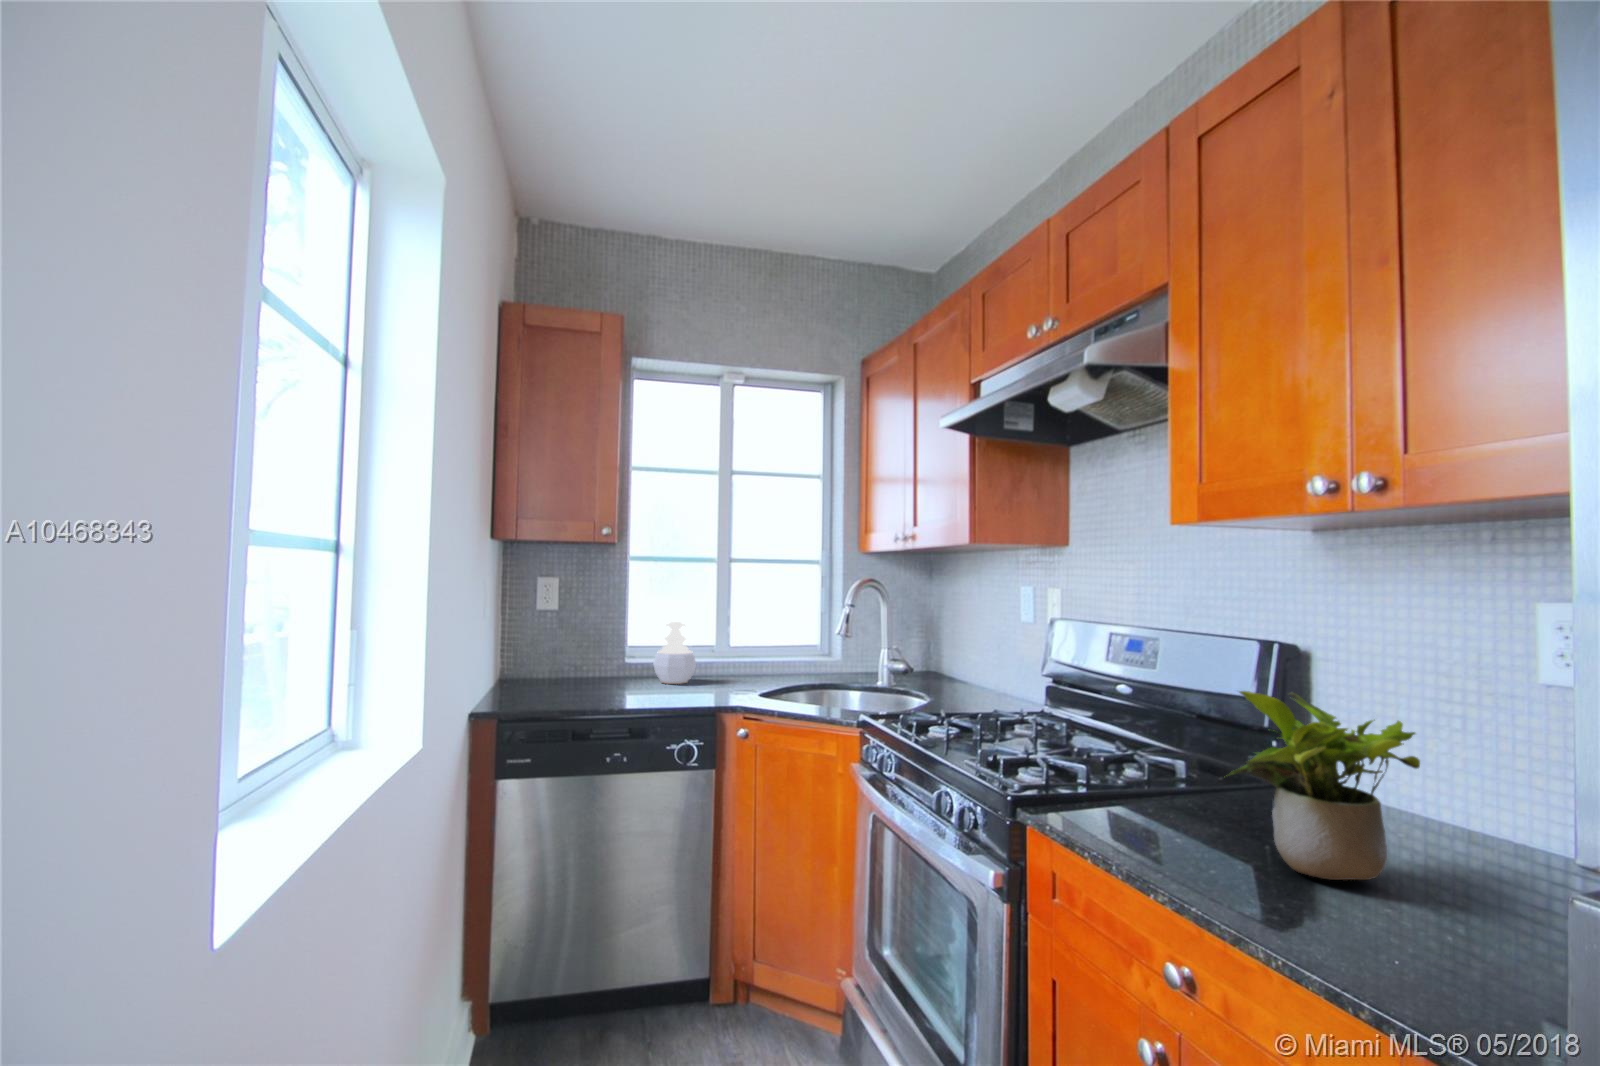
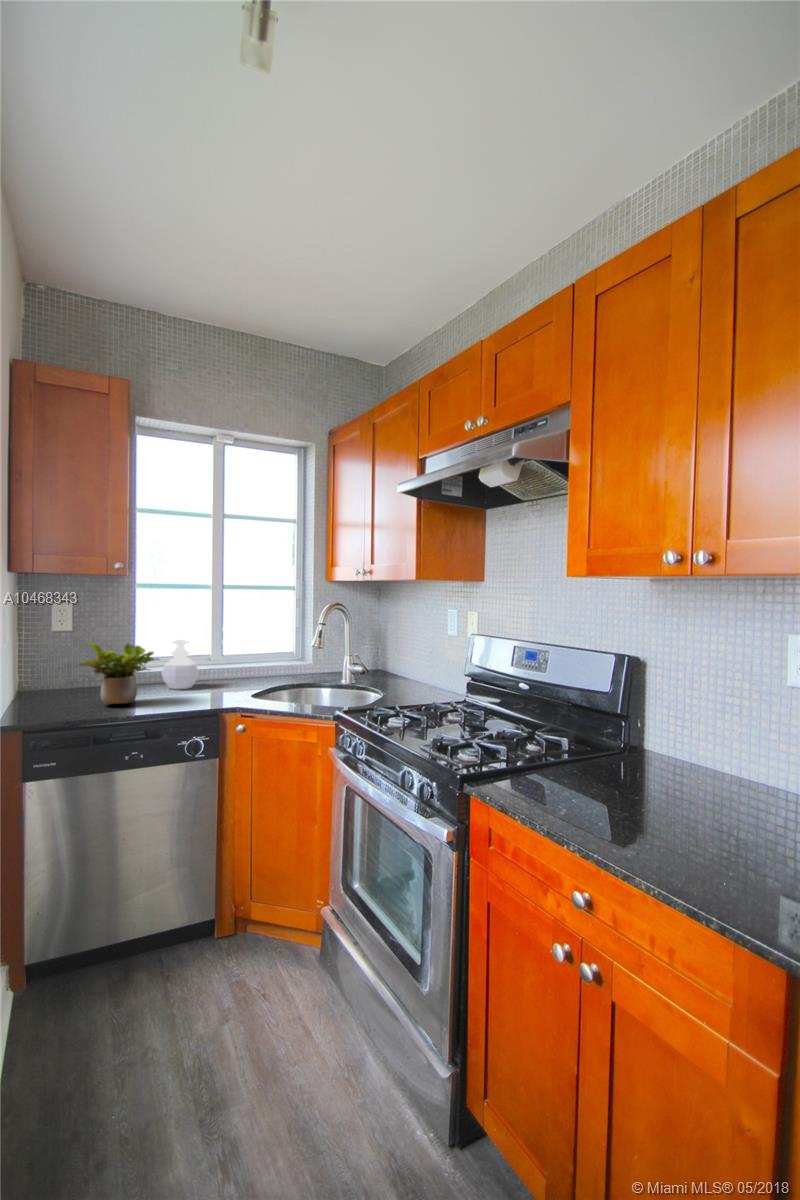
potted plant: present [1226,691,1420,880] -> present [79,642,159,705]

